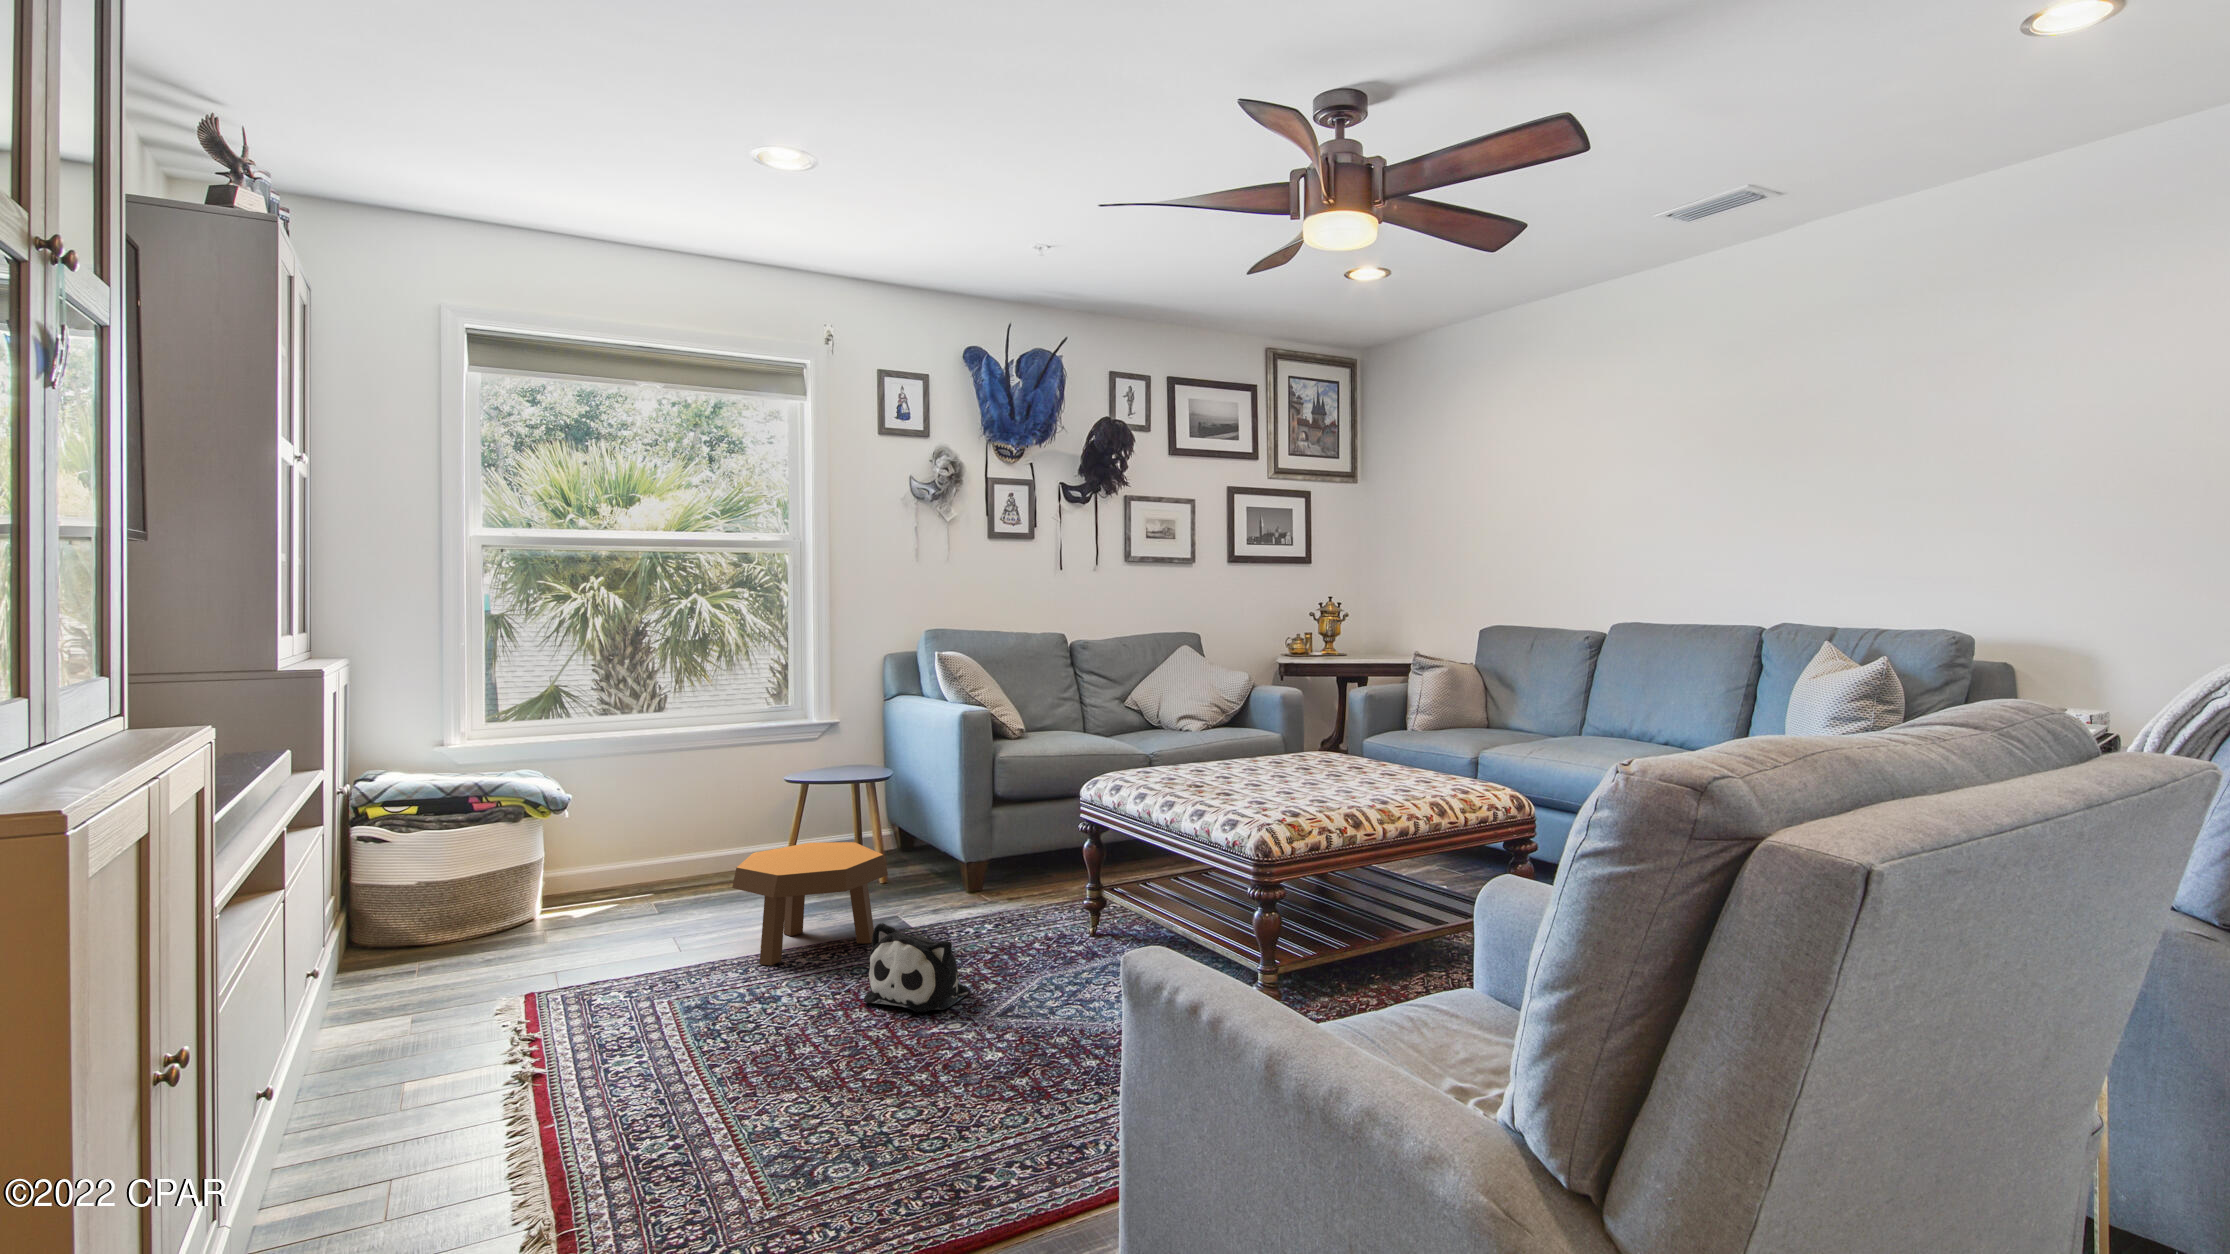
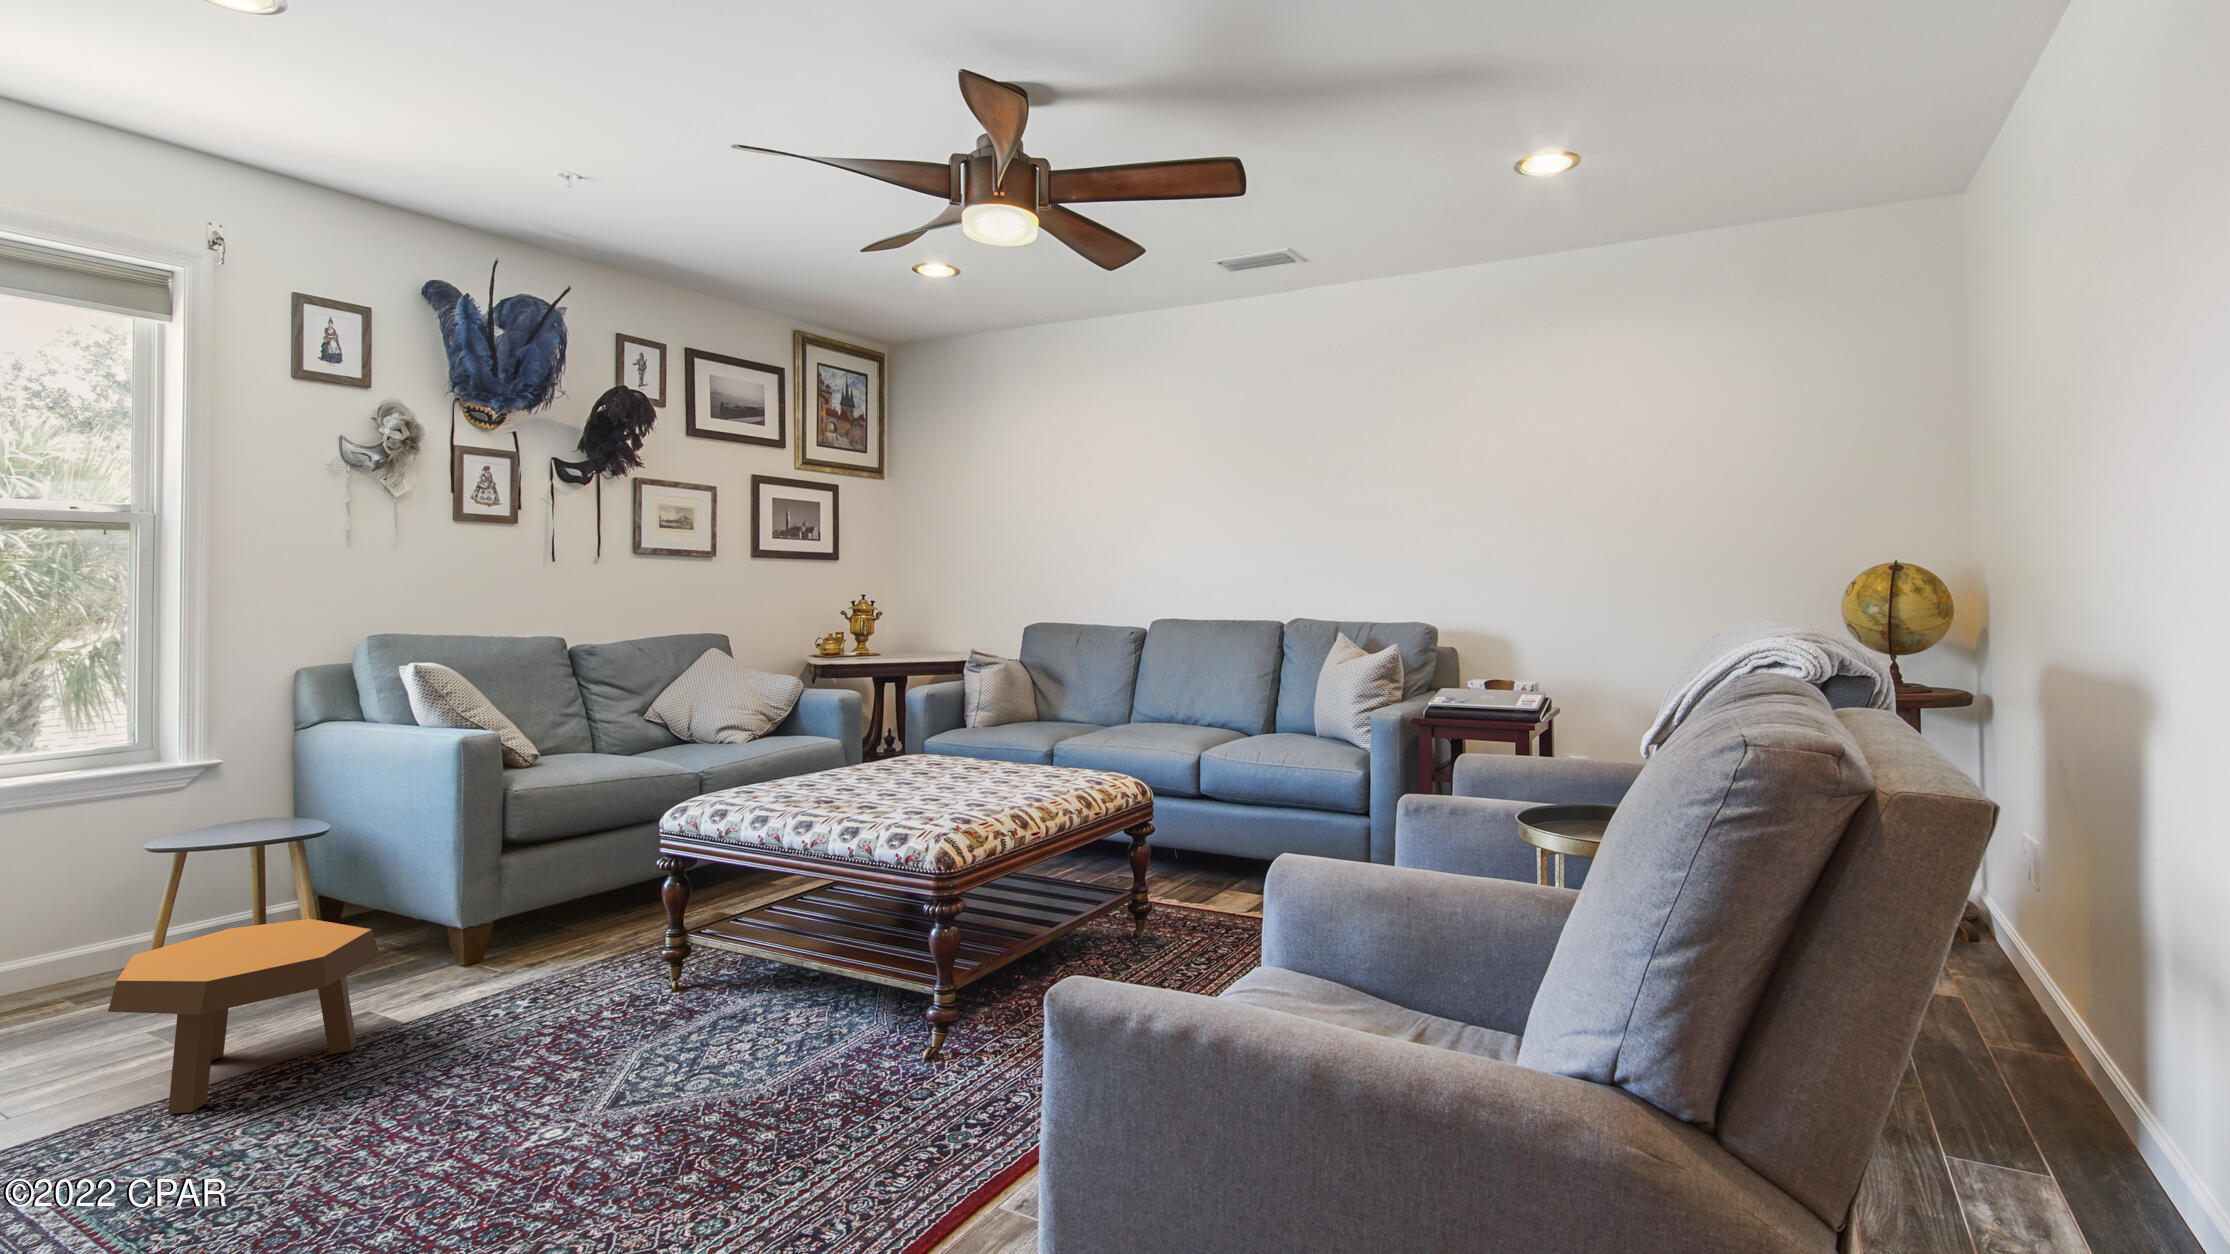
plush toy: present [863,923,969,1012] -> none [389,1019,549,1132]

